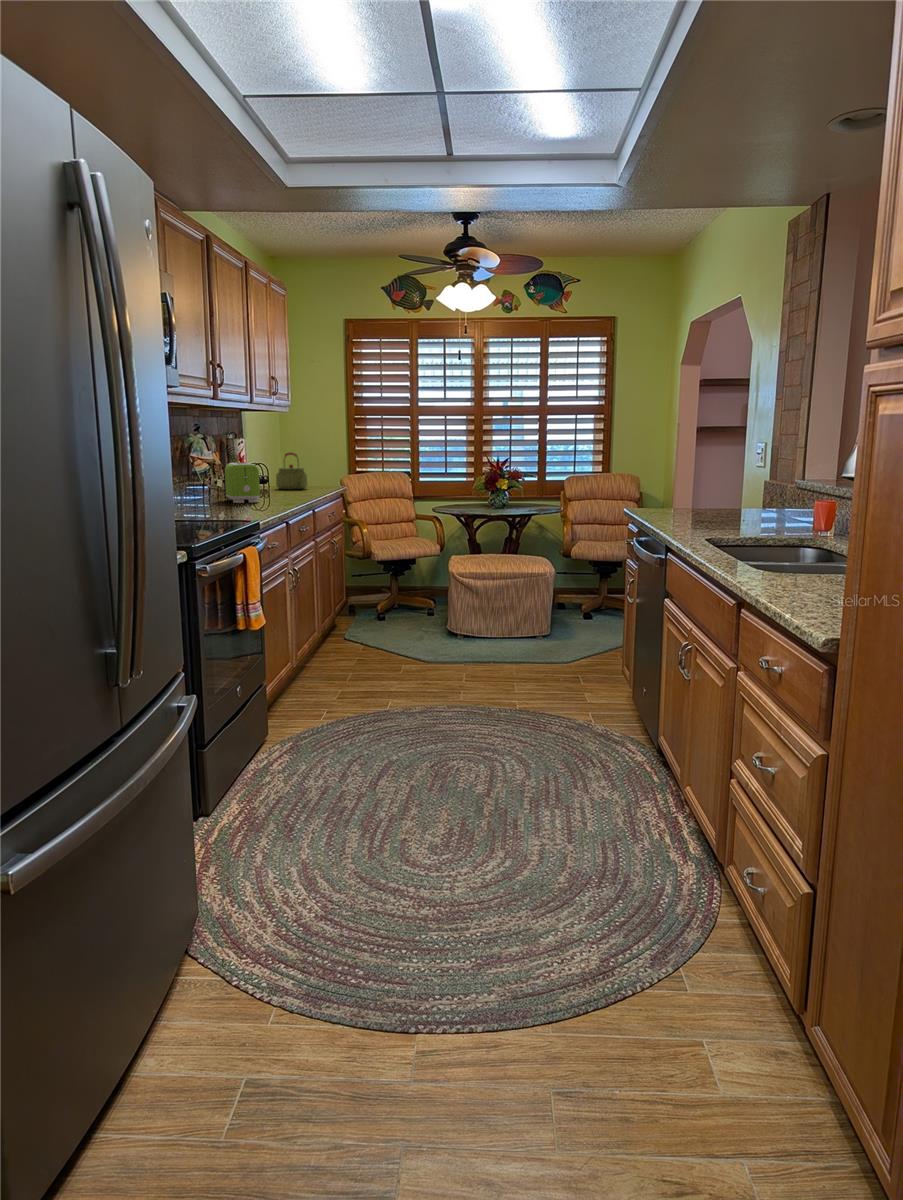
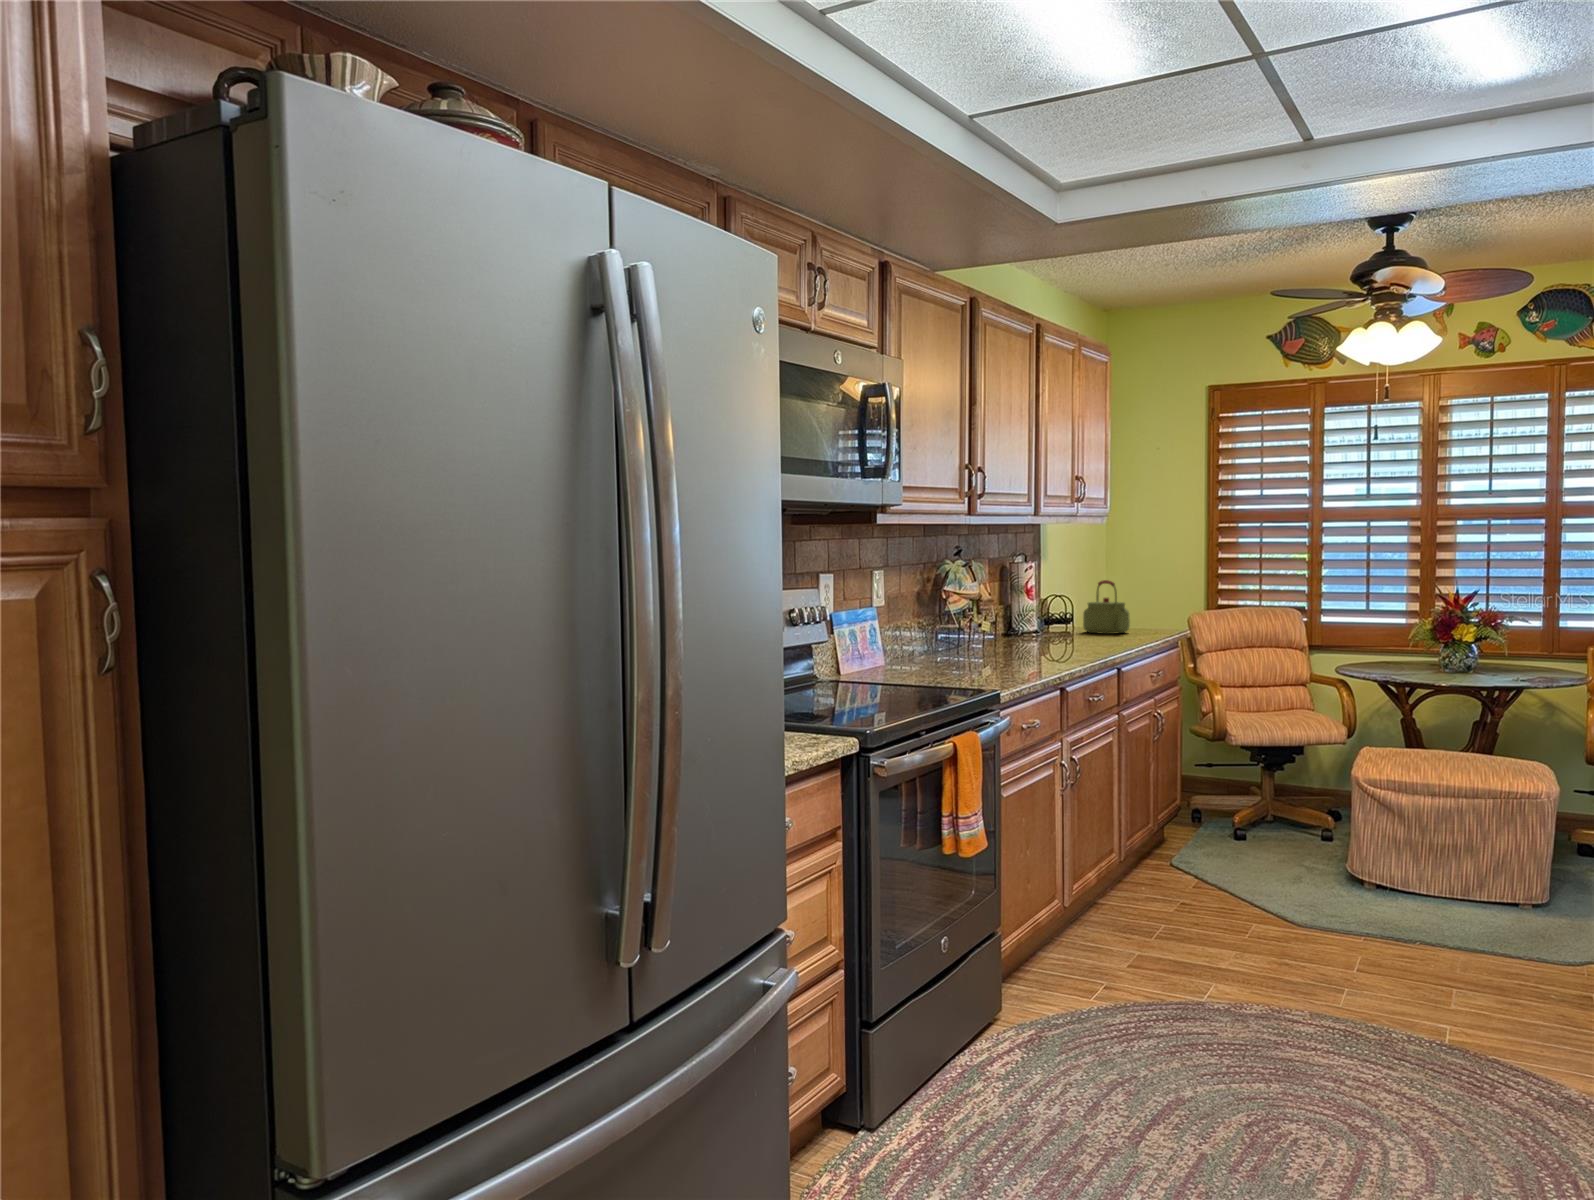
toaster: present [225,463,260,503] -> none [993,599,1037,656]

